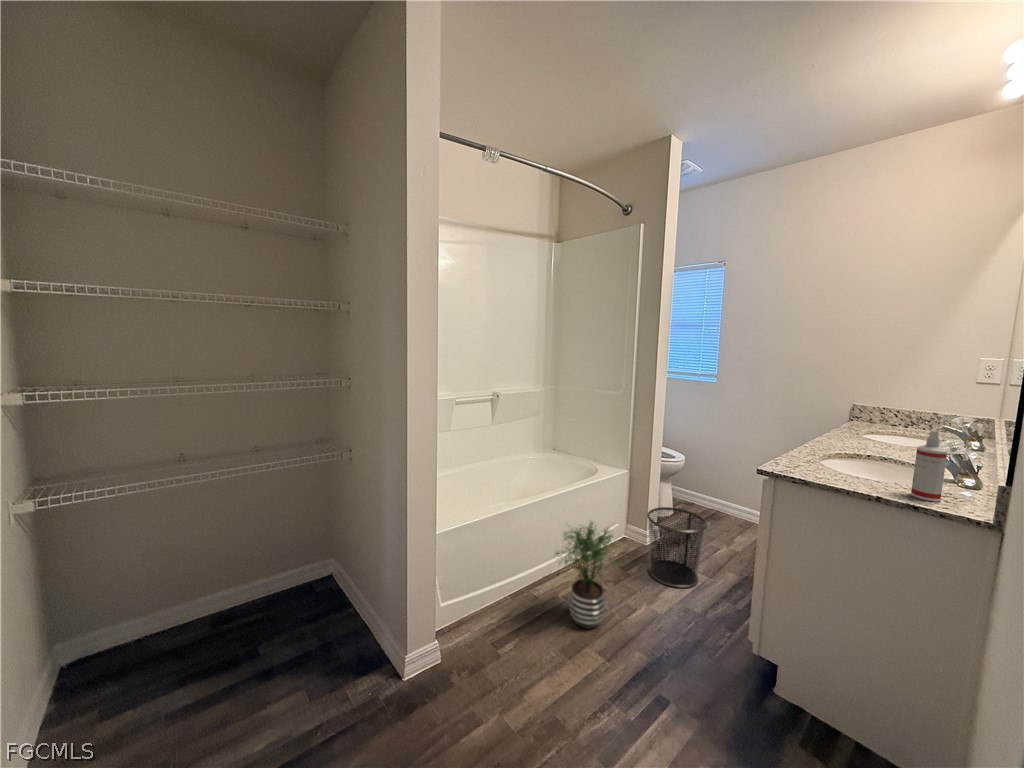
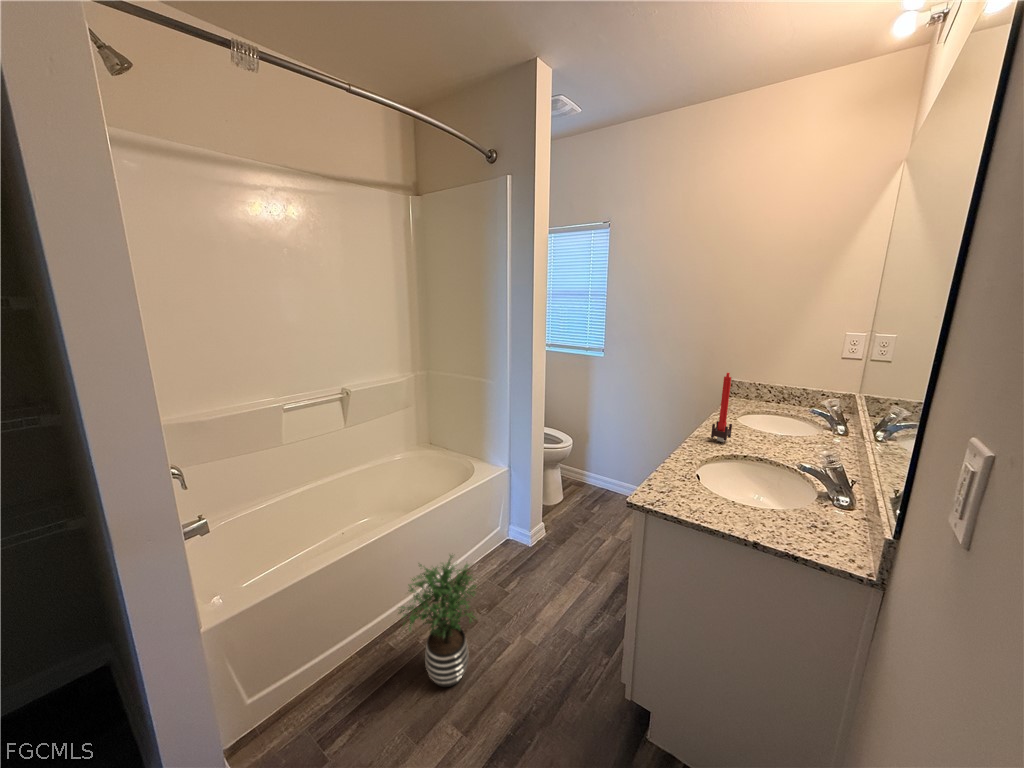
candle: none [833,382,854,445] -> present [711,373,732,442]
spray bottle: present [911,430,947,501] -> none [789,458,829,544]
waste bin: present [647,507,707,588] -> none [524,511,588,603]

